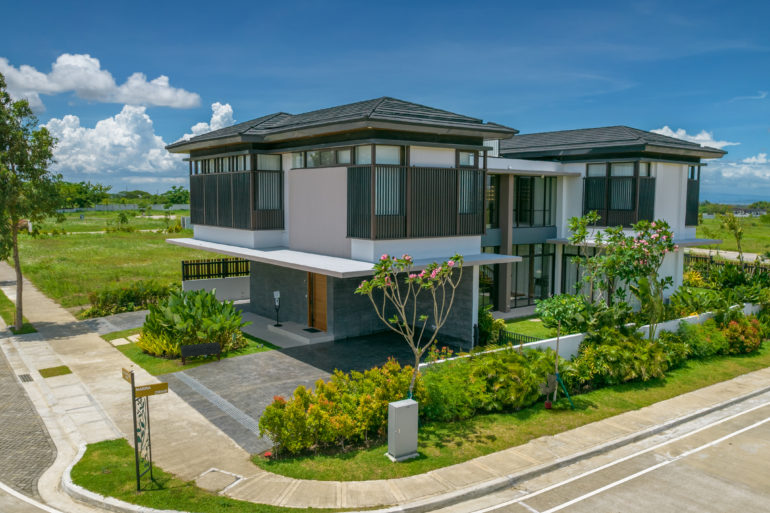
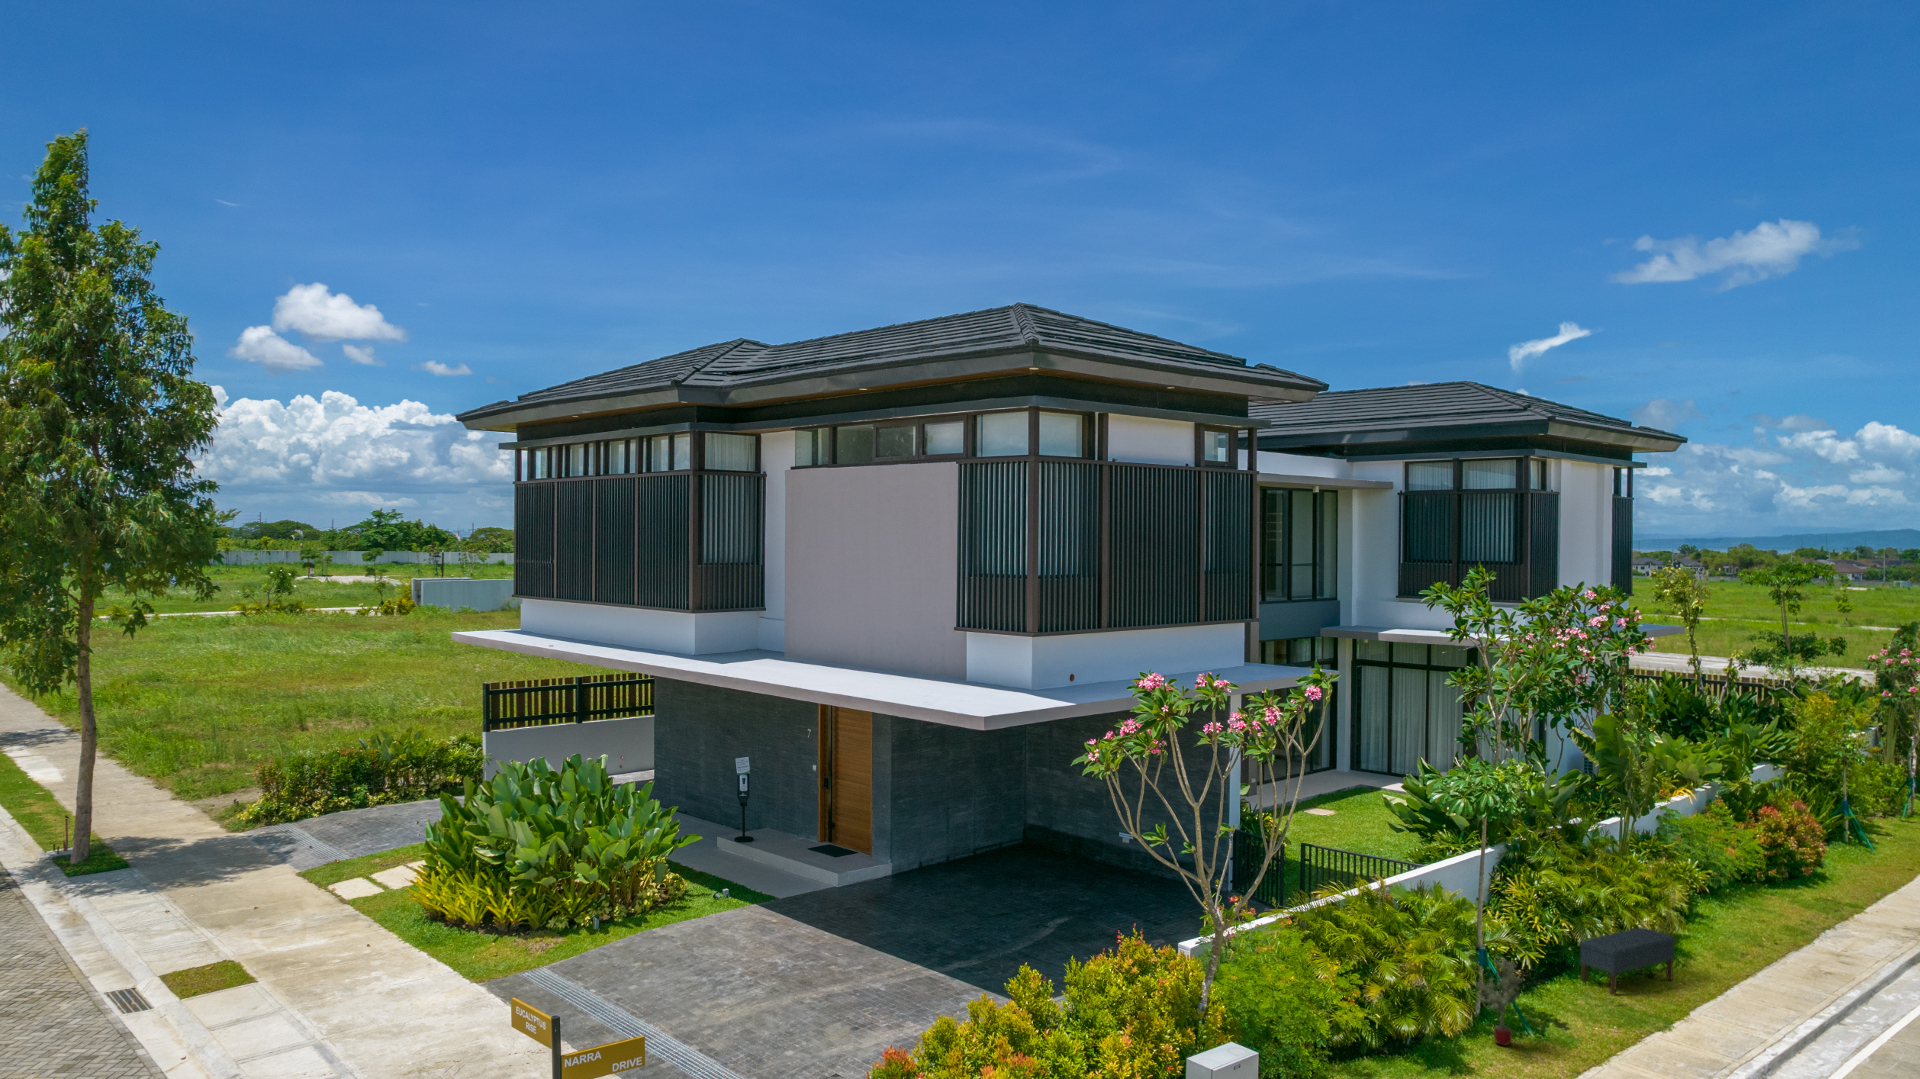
bench: present [181,342,220,365] -> present [1579,928,1675,996]

